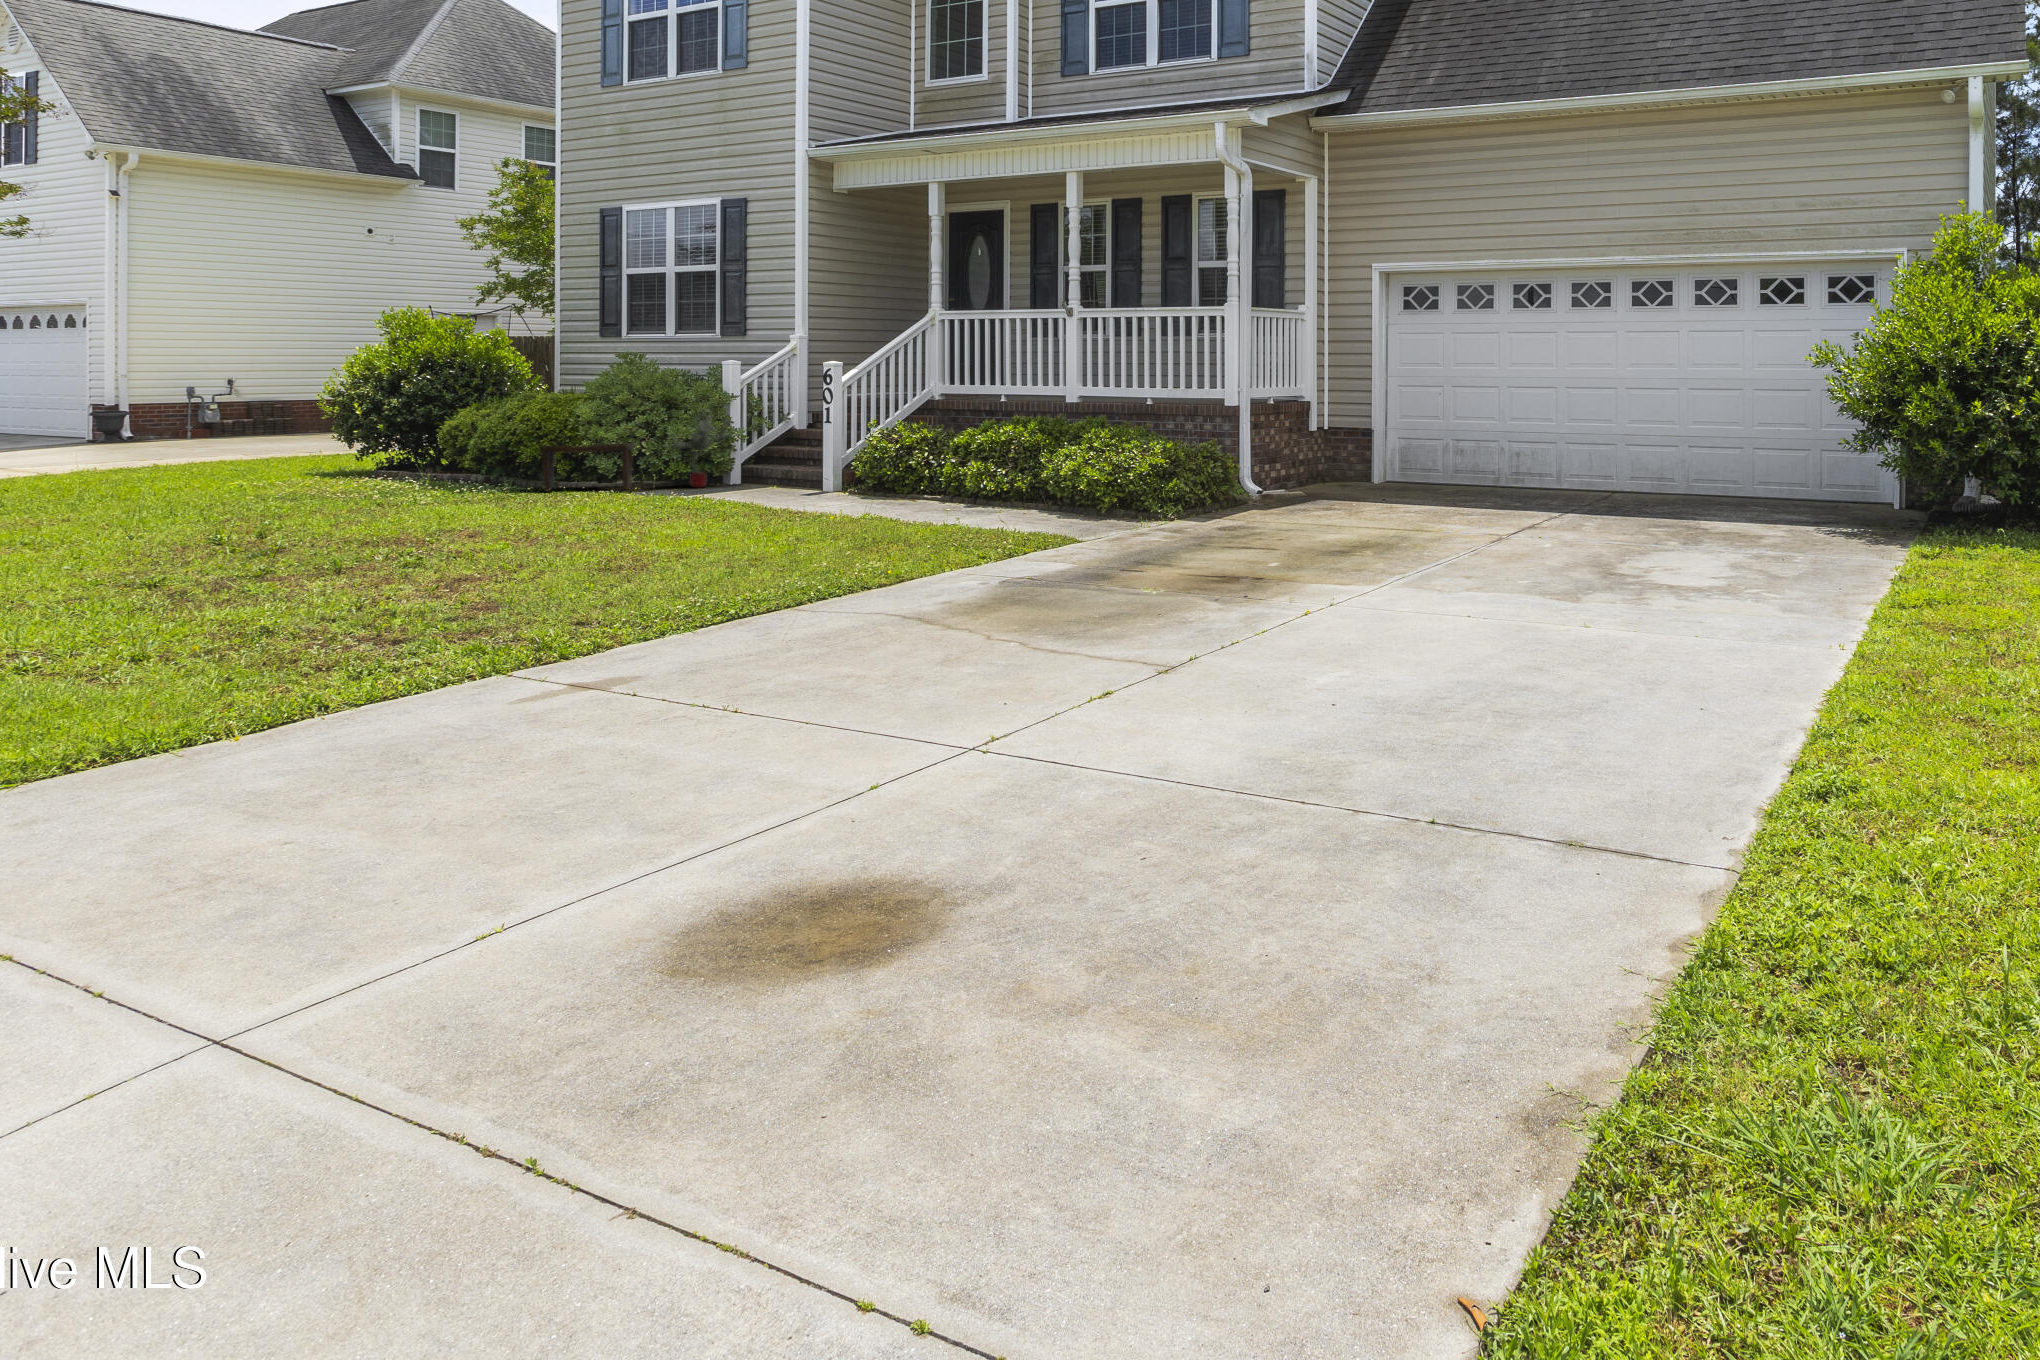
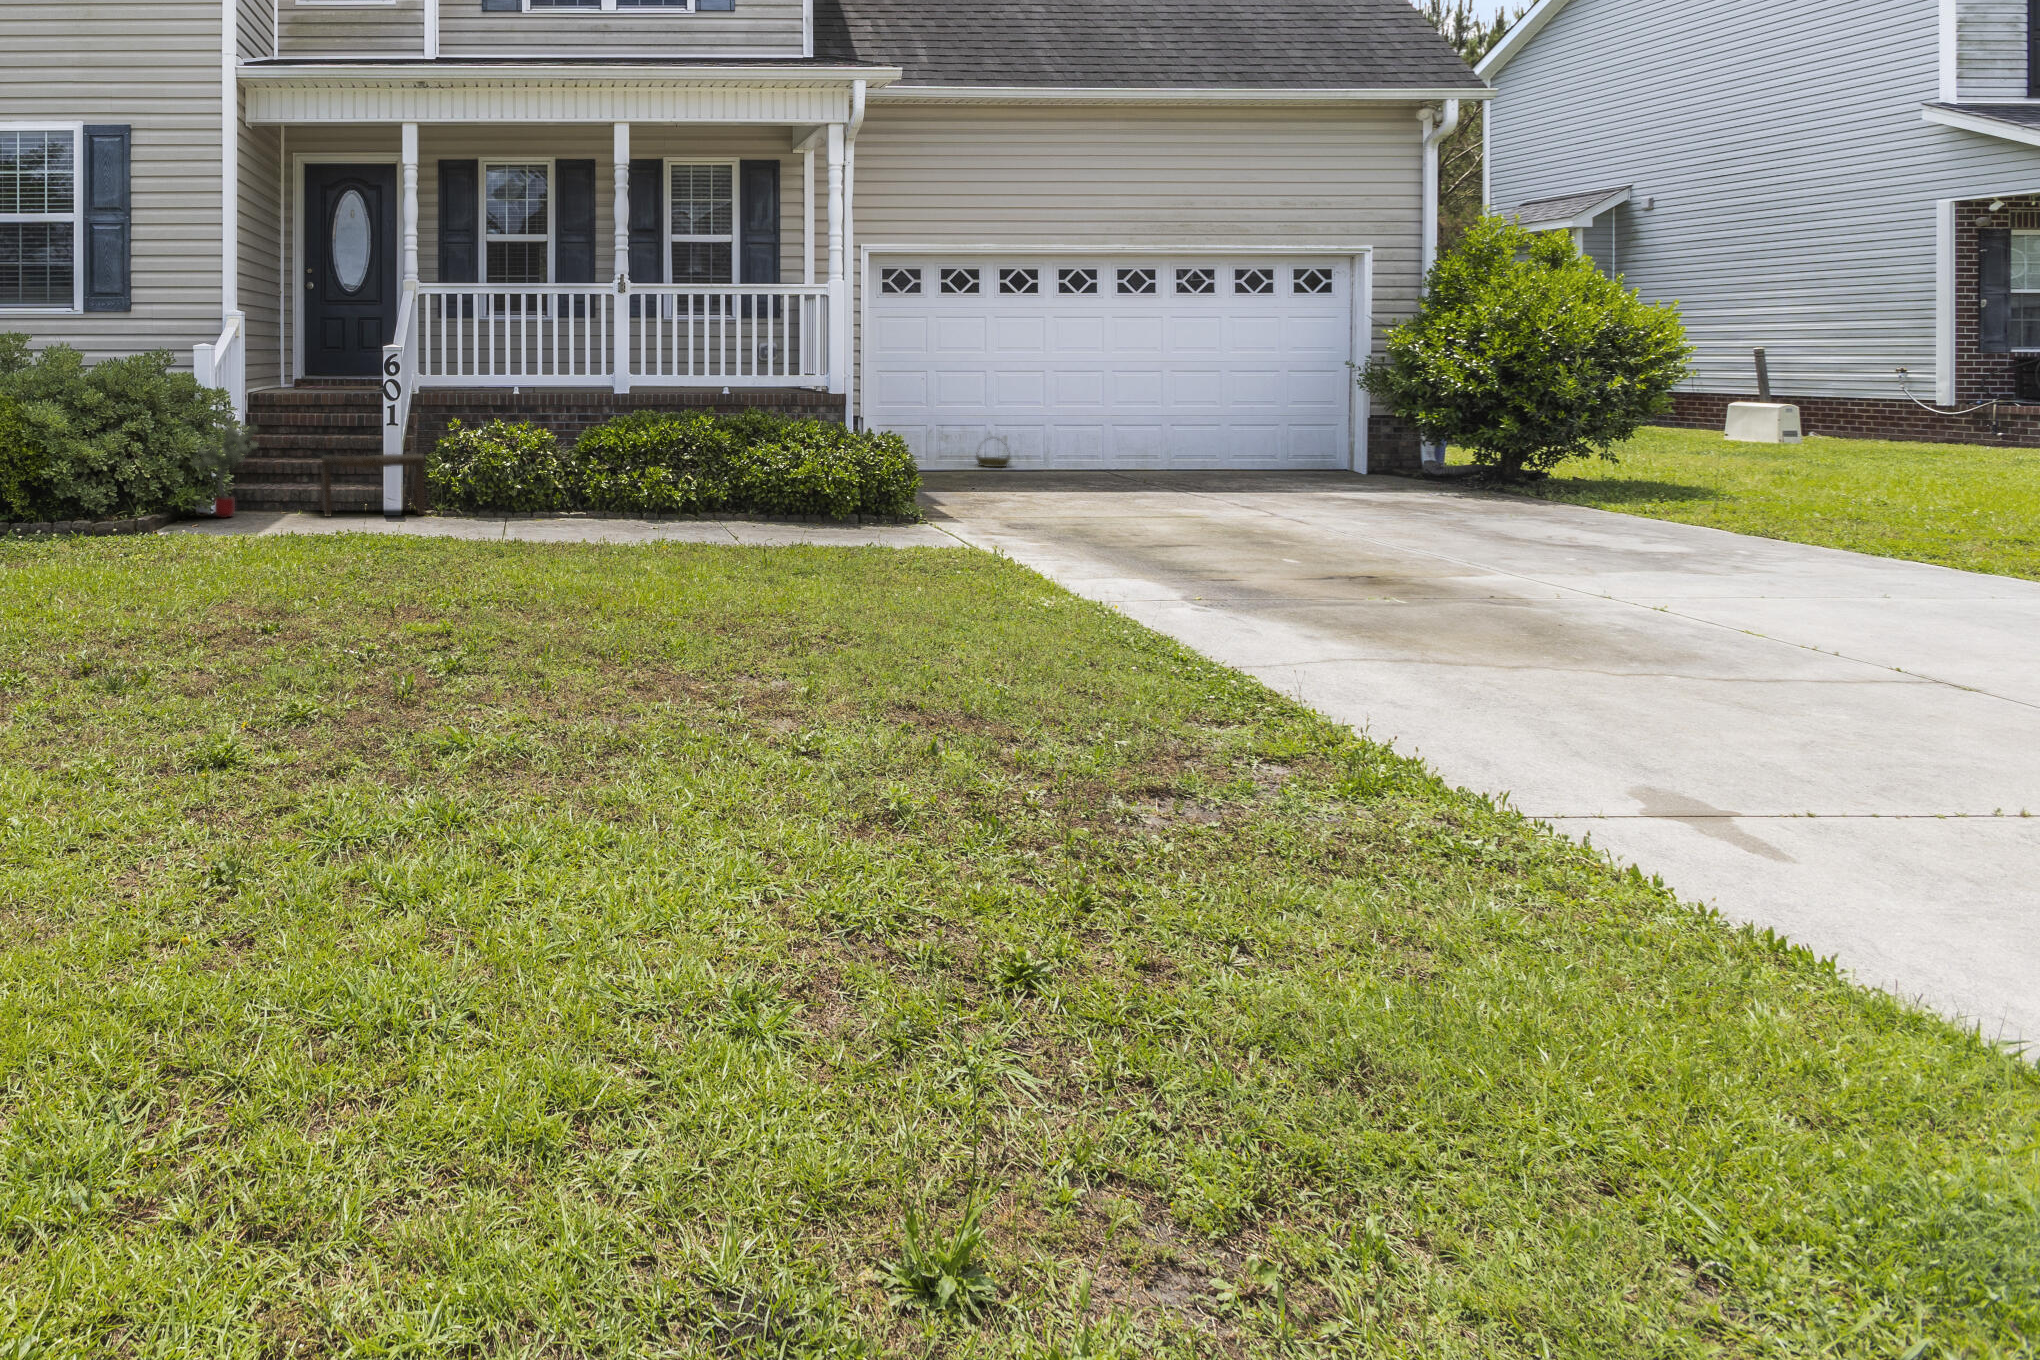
bench: present [541,442,635,492] -> present [320,454,425,517]
basket: none [1484,455,1519,485] -> present [976,453,1010,467]

